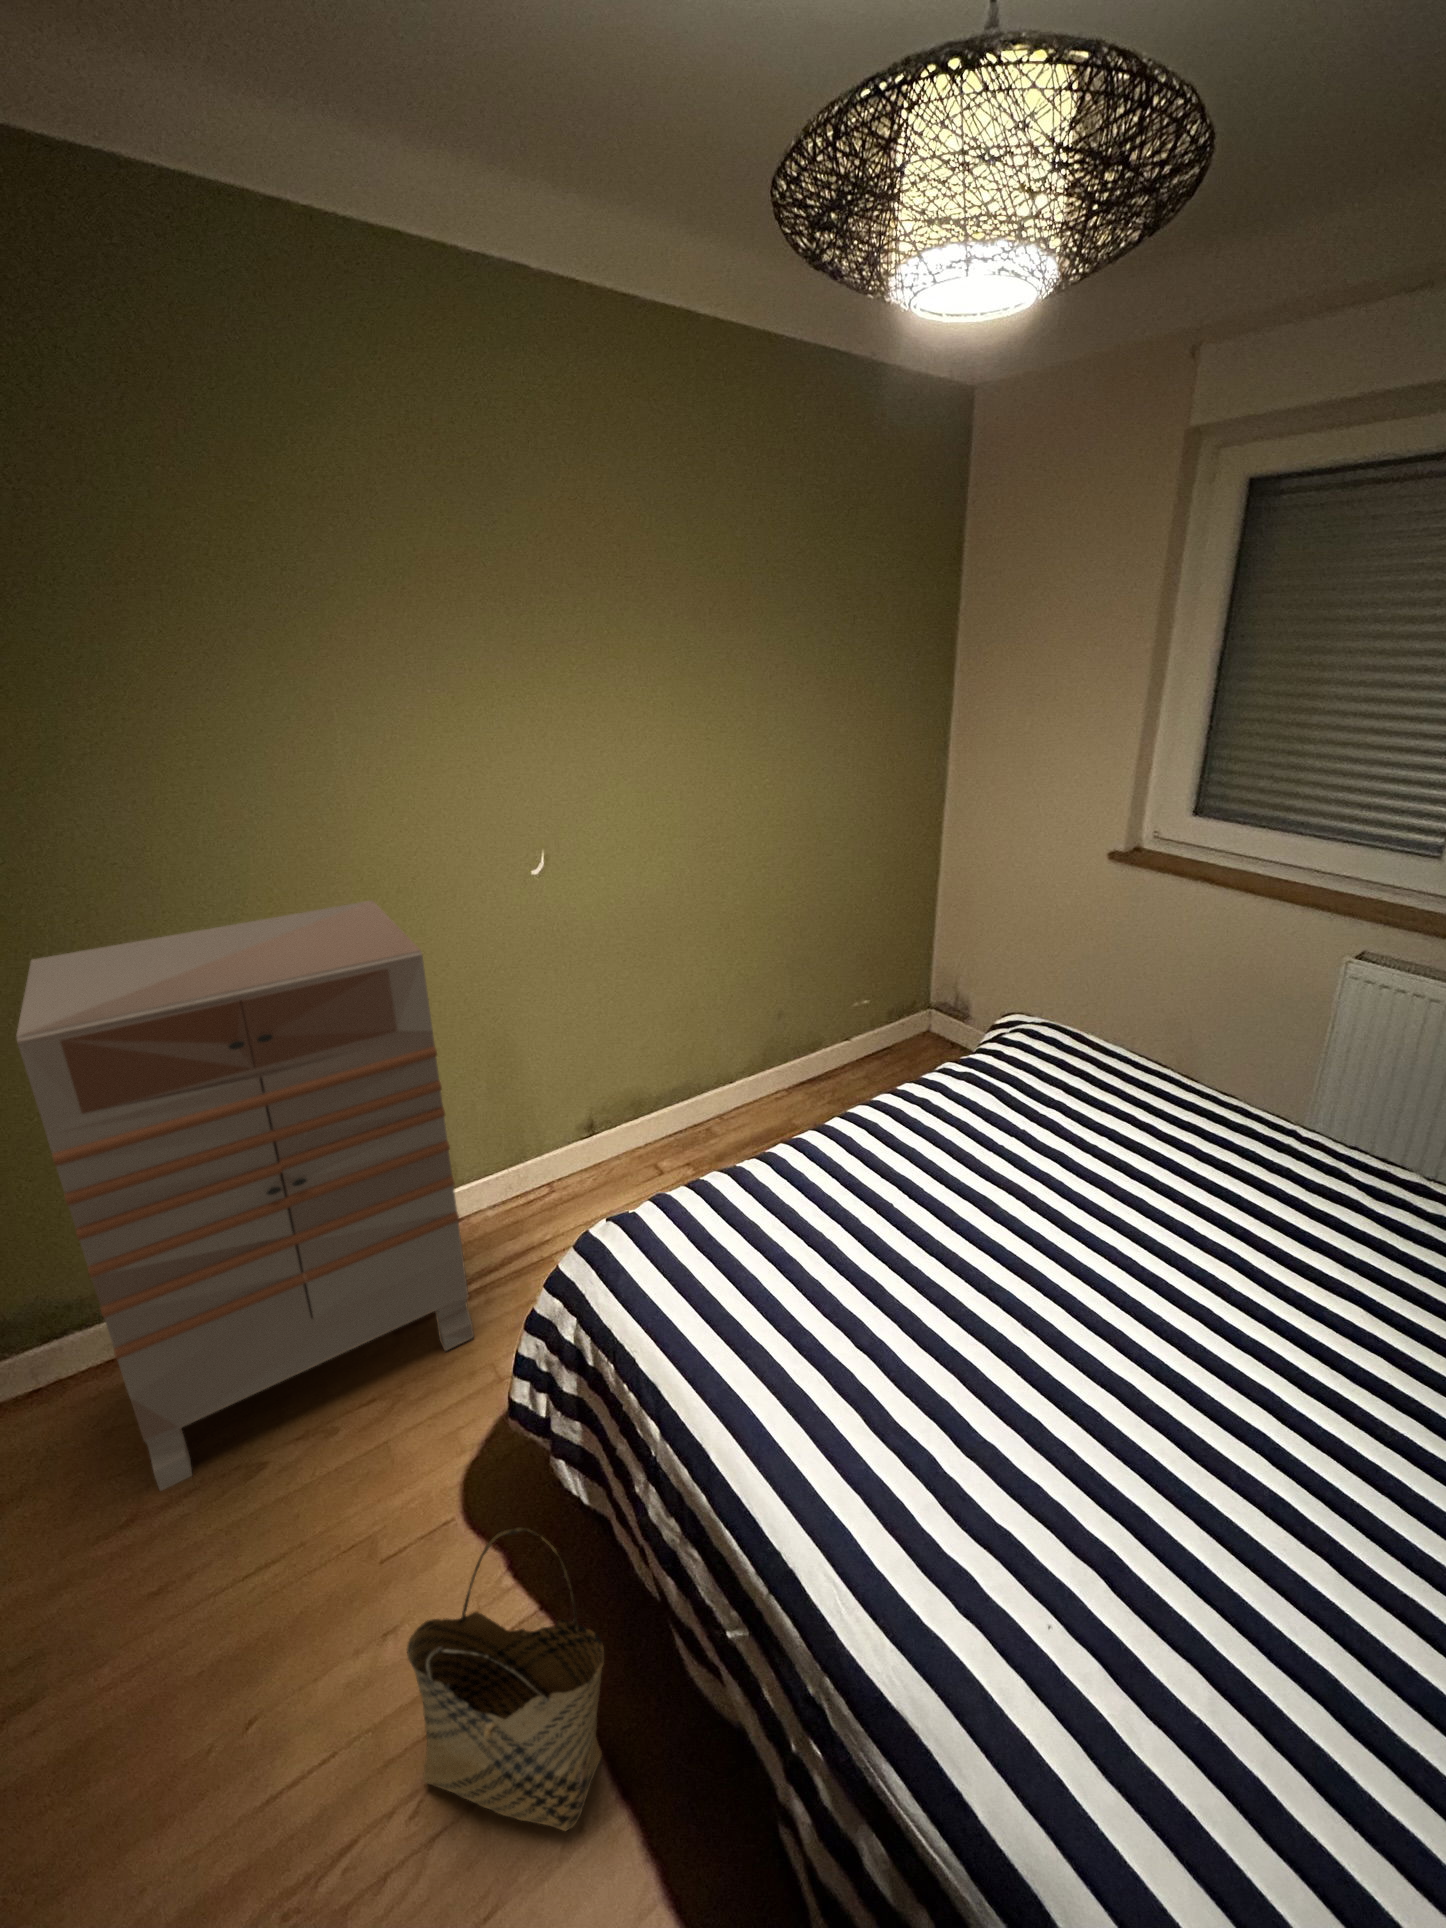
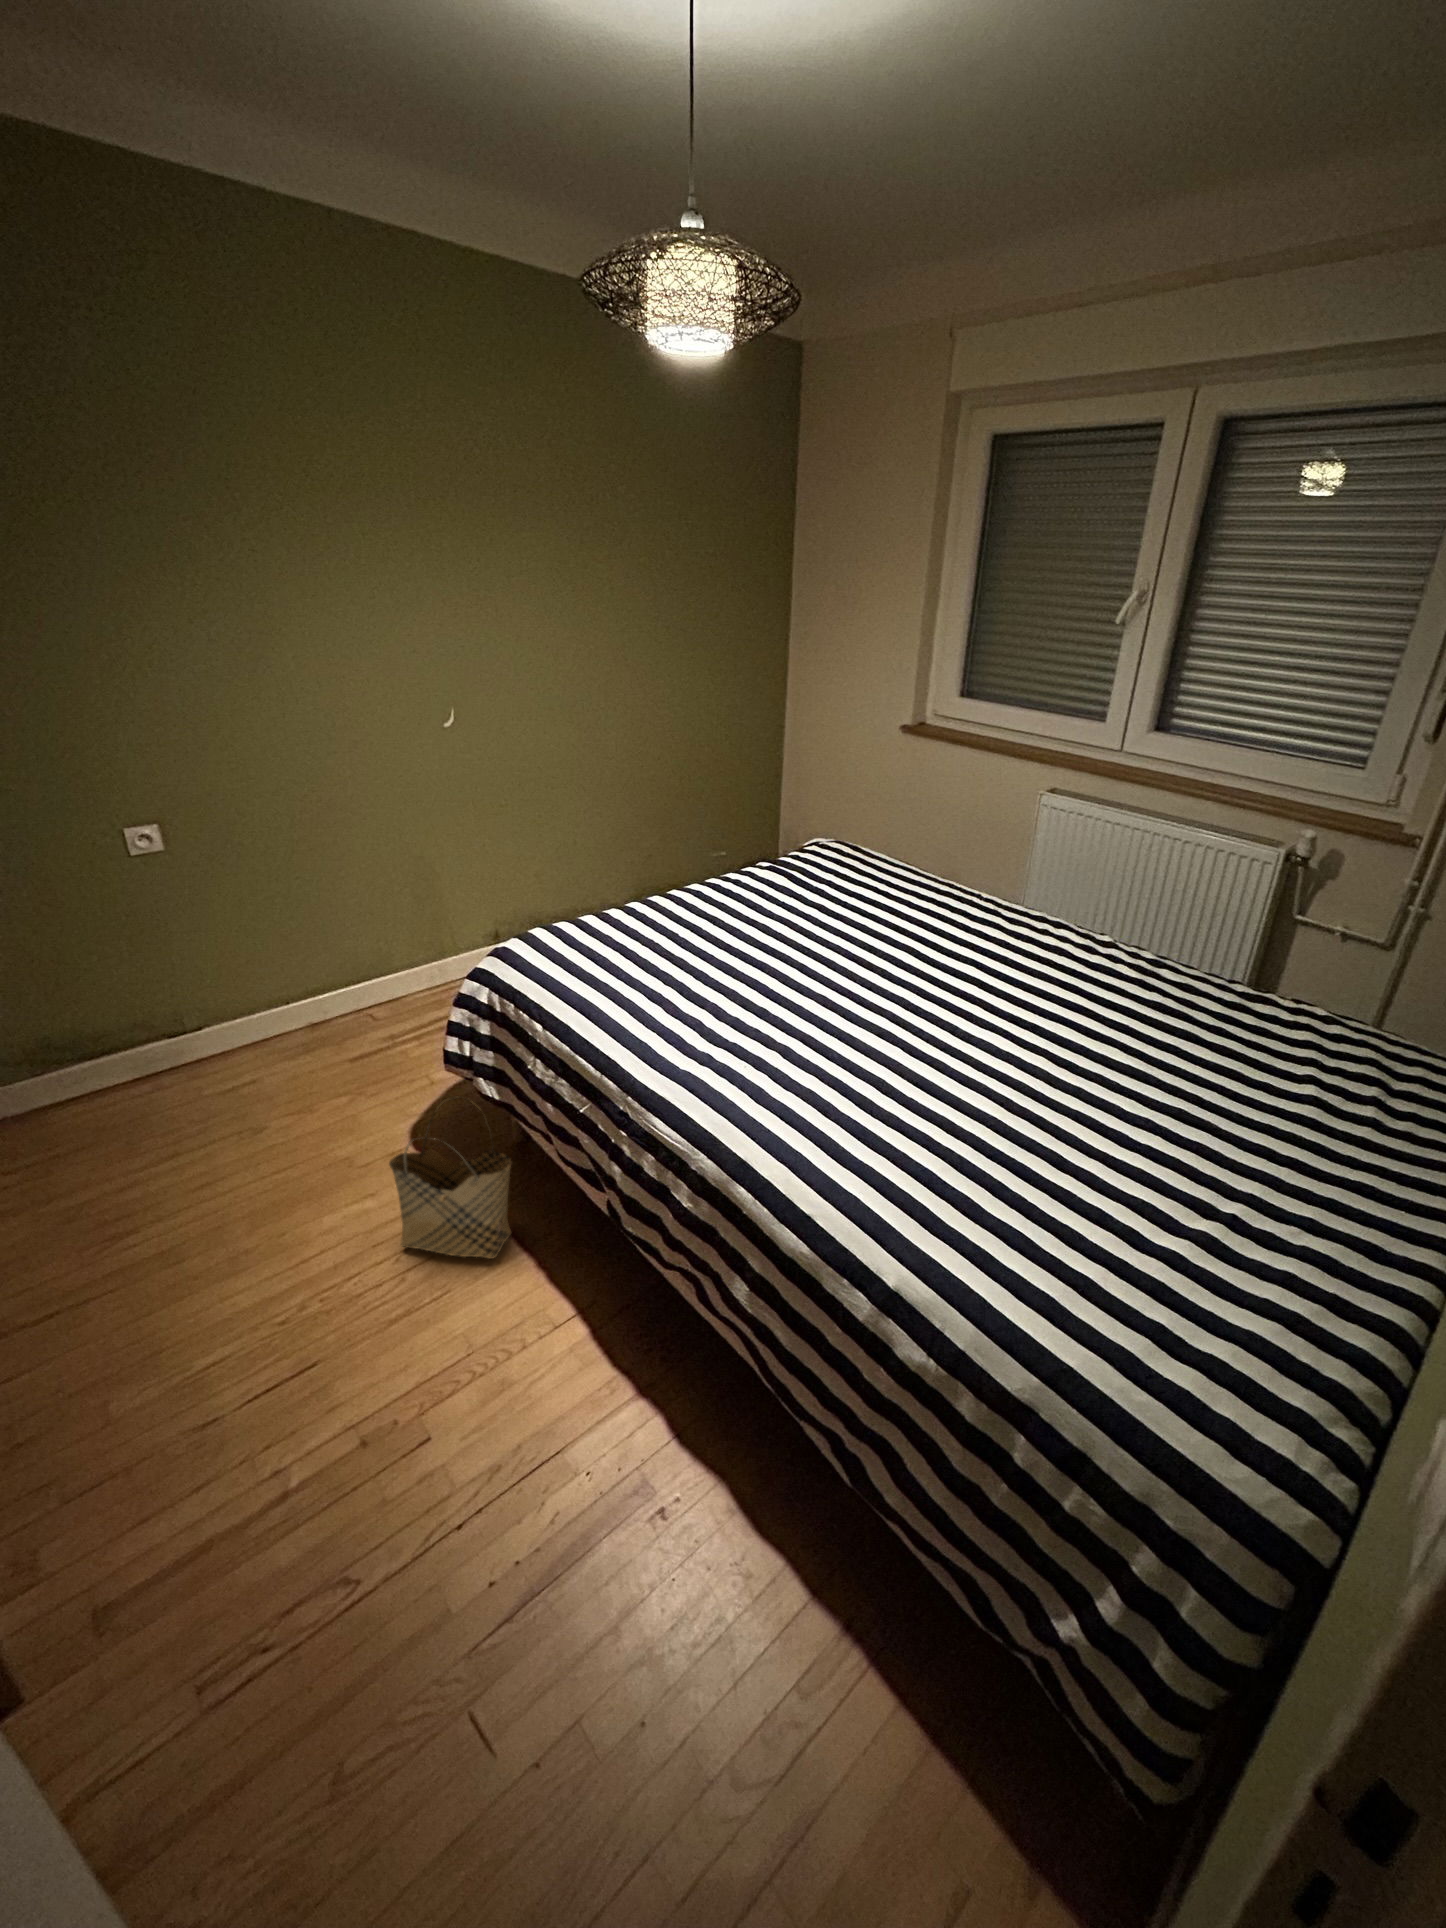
dresser: present [16,901,474,1491] -> none [67,739,412,1140]

